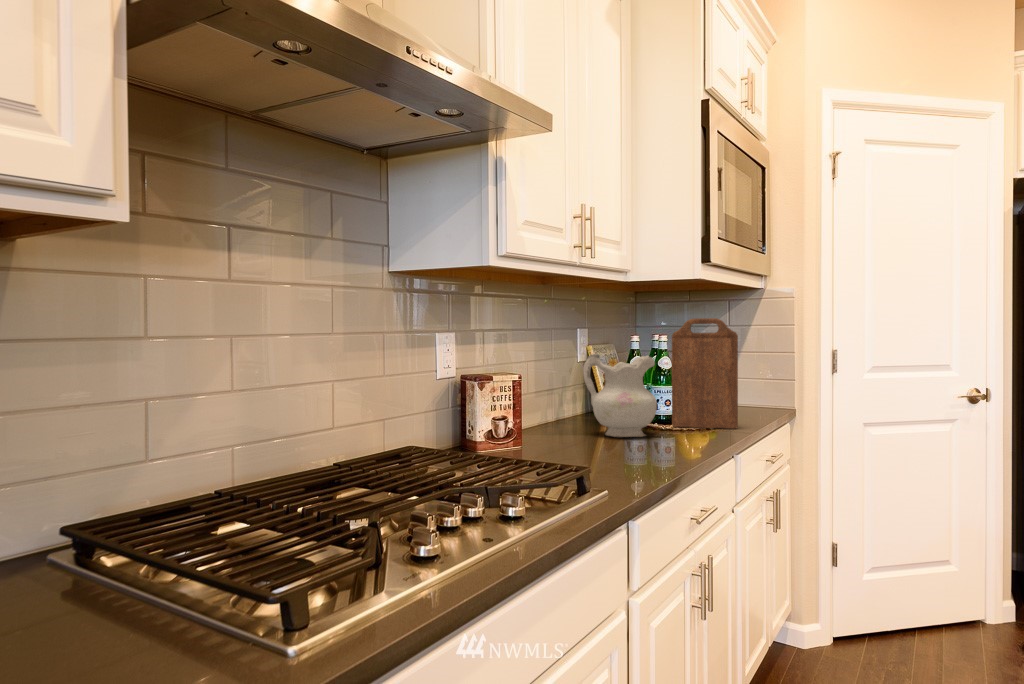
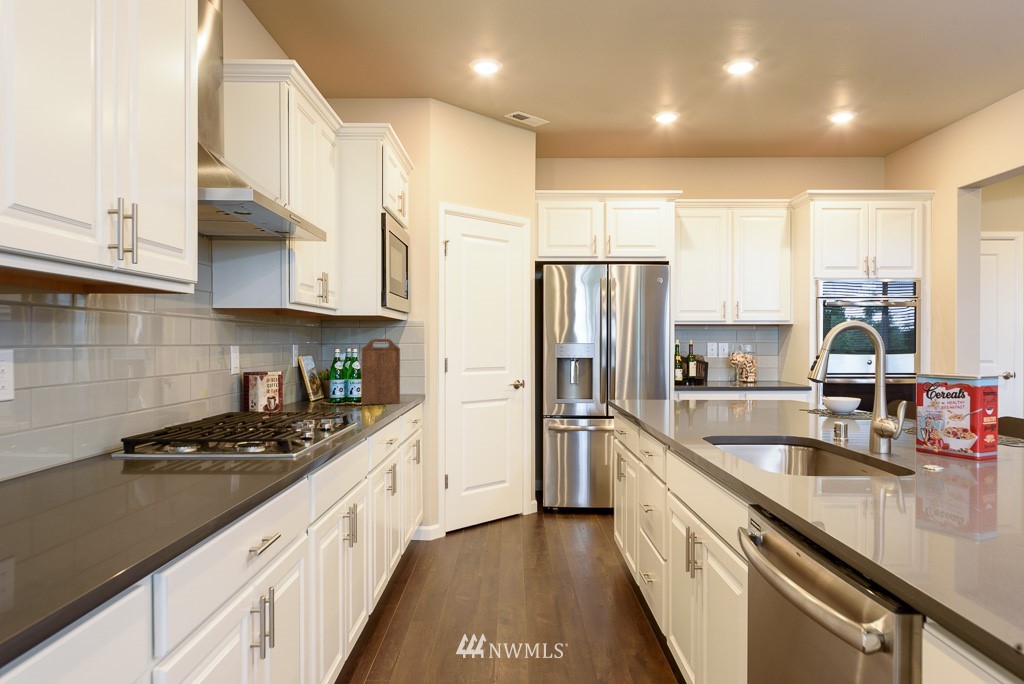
ceramic pitcher: present [583,354,657,437] -> none [312,359,357,410]

